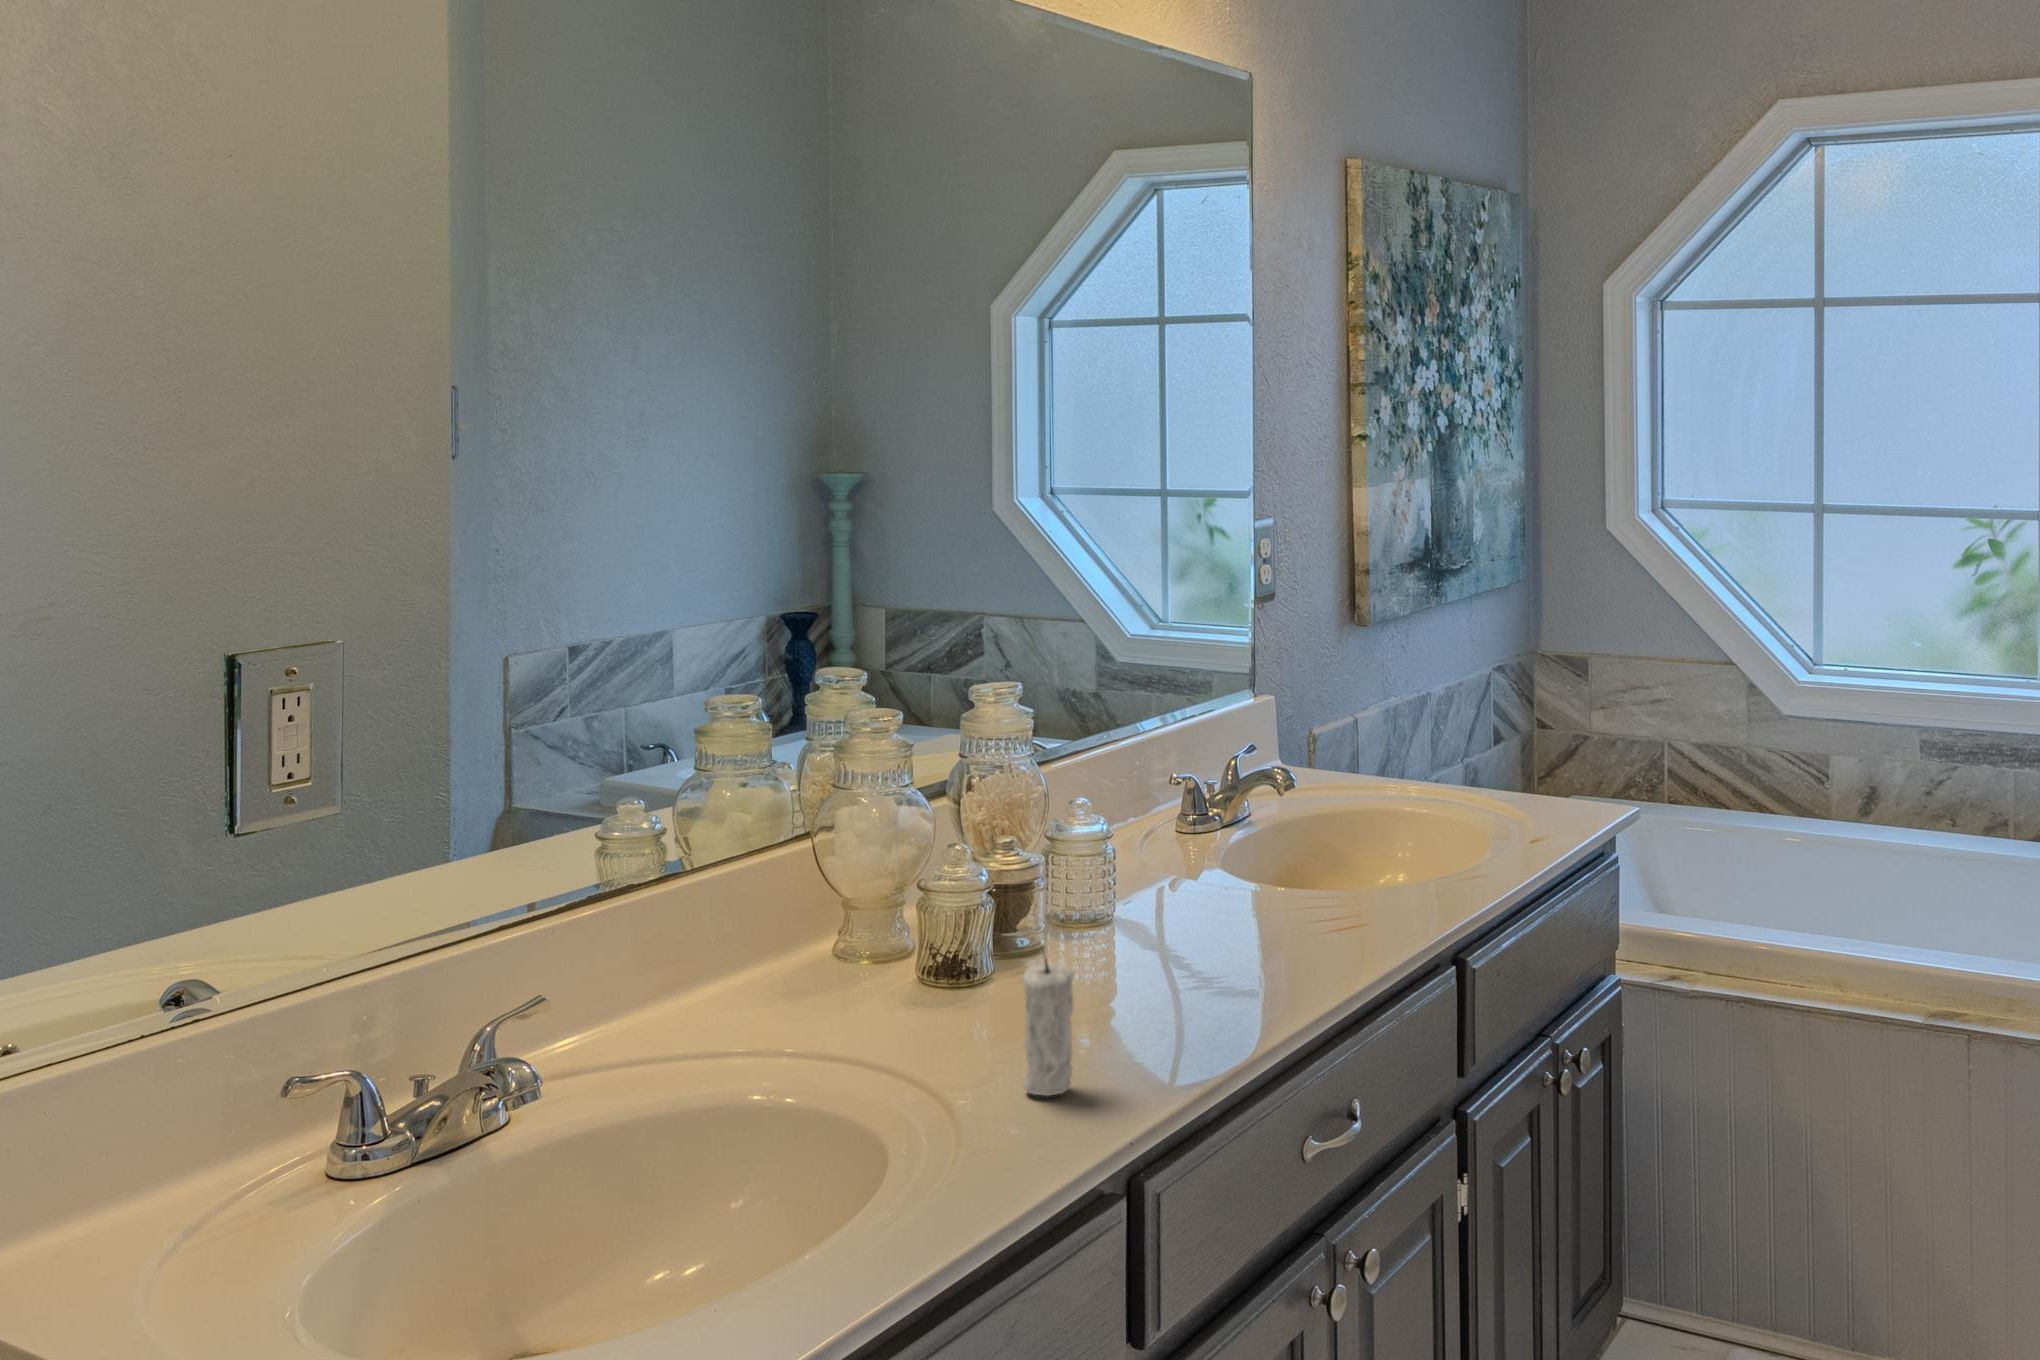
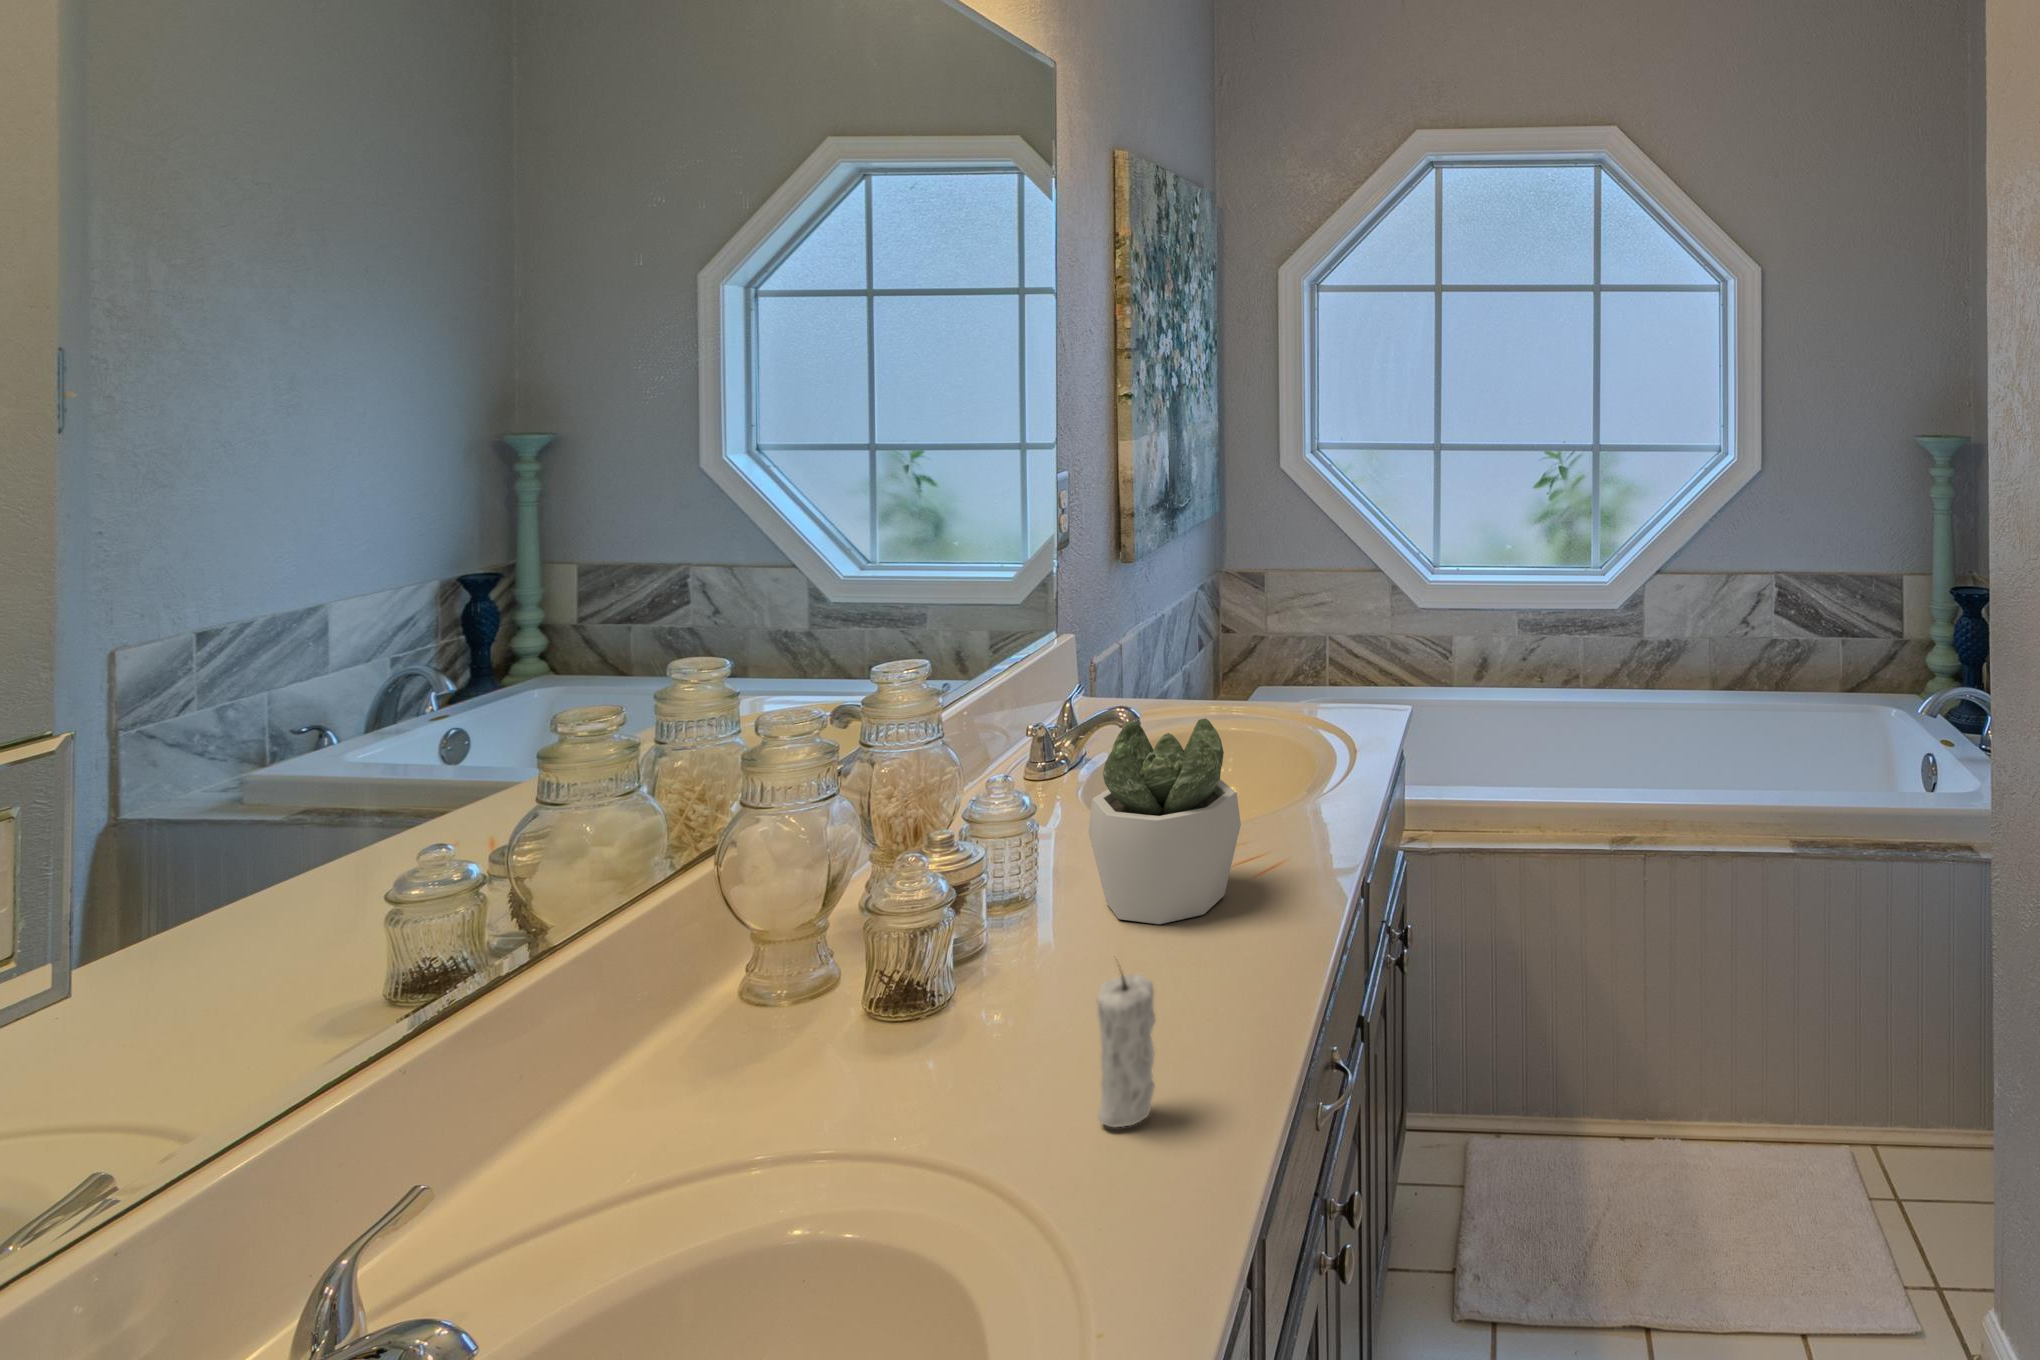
succulent plant: none [1148,762,1291,964] -> present [1088,718,1241,924]

